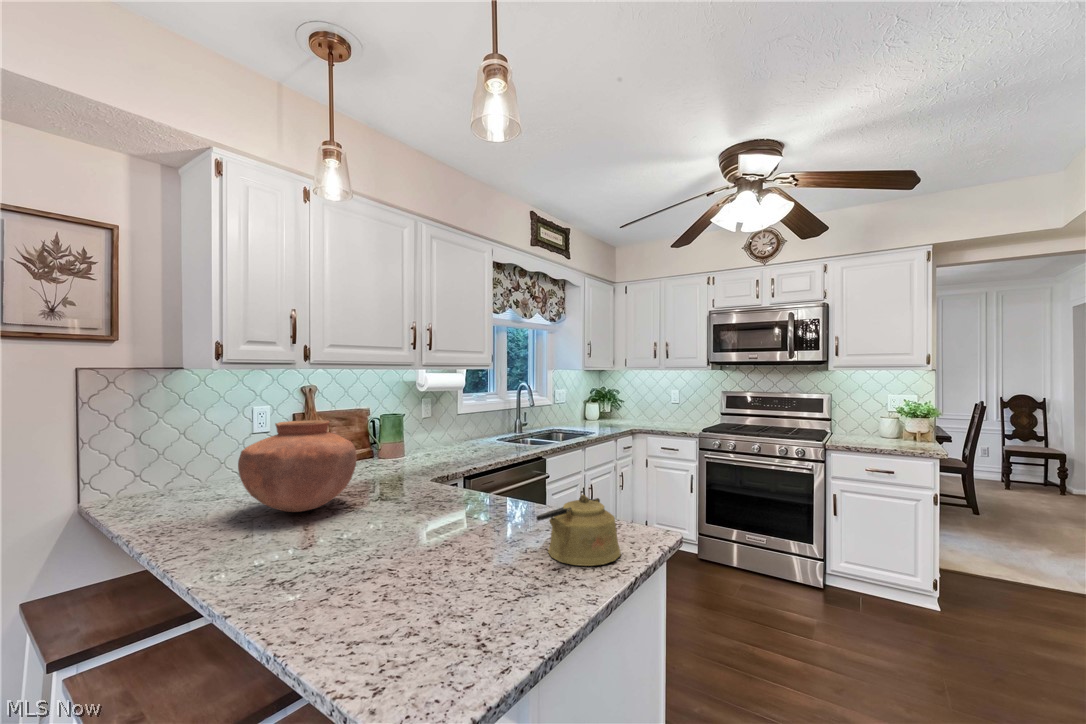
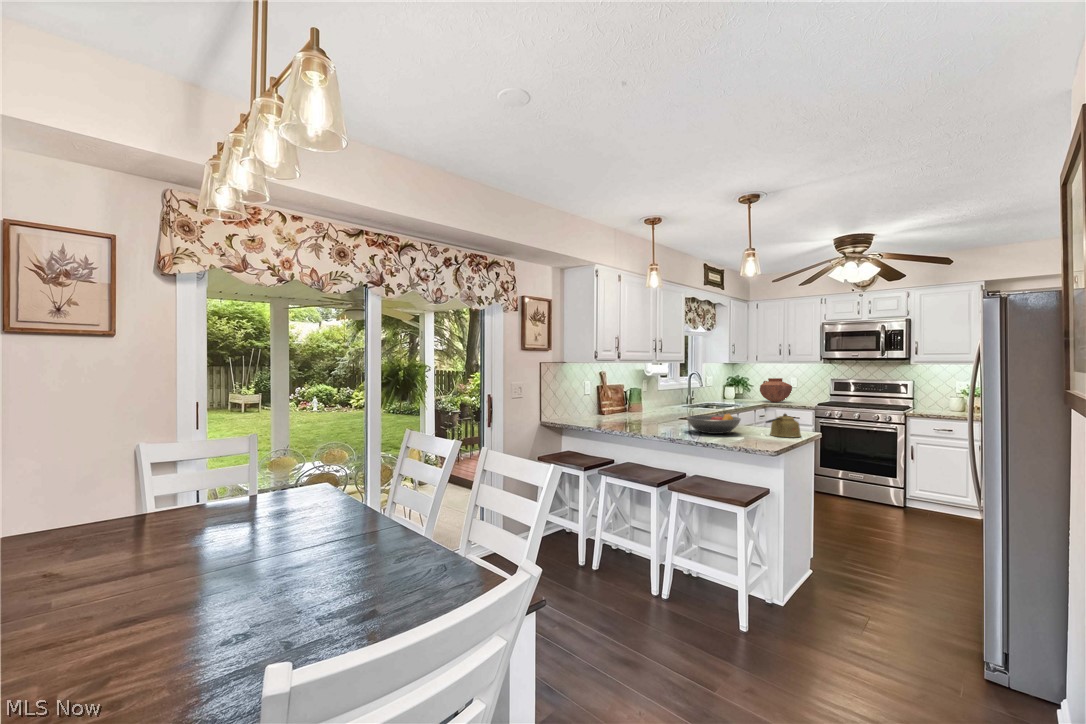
vase: present [238,420,357,512] -> present [760,378,792,402]
fruit bowl: none [342,490,483,555] -> present [687,413,741,434]

